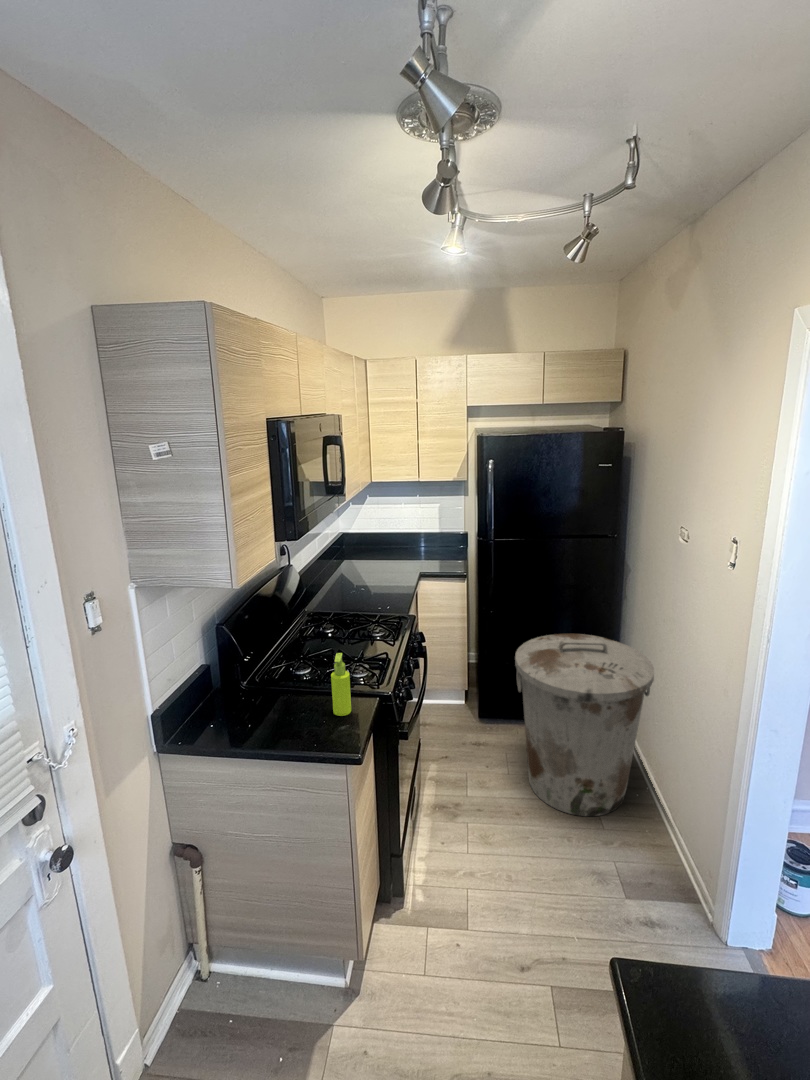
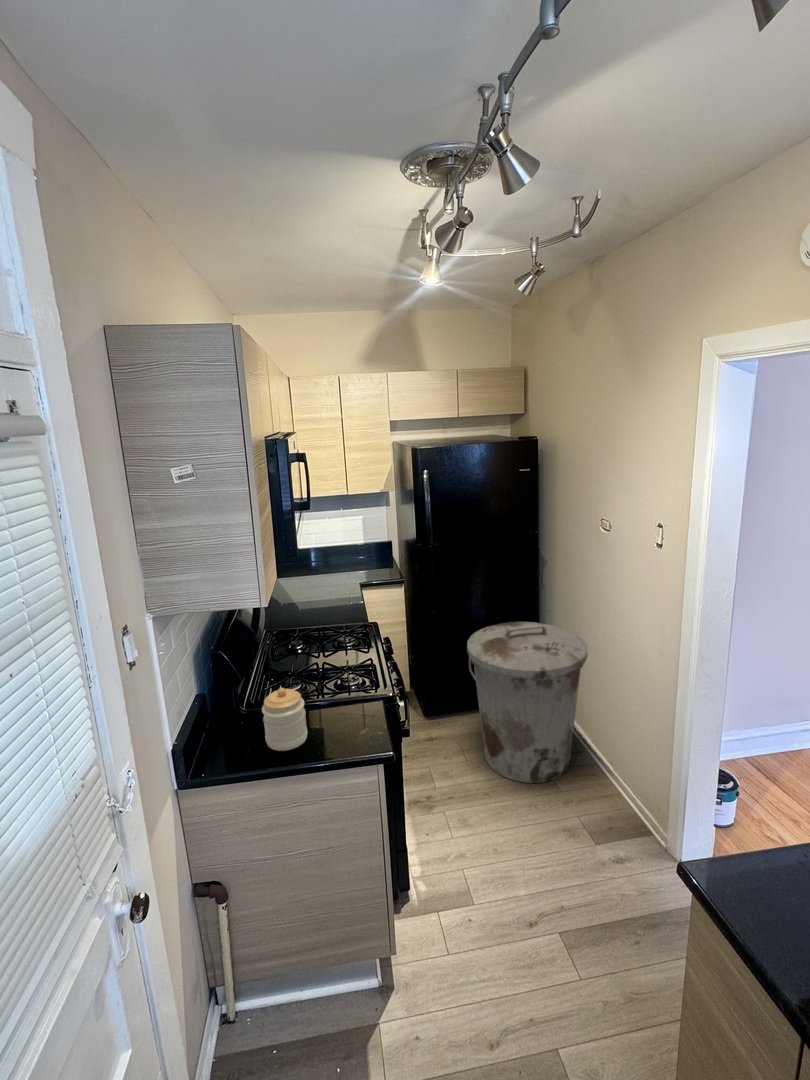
soap dispenser: present [331,653,351,716] -> none [340,660,361,722]
jar: none [247,671,292,734] -> present [262,688,307,751]

